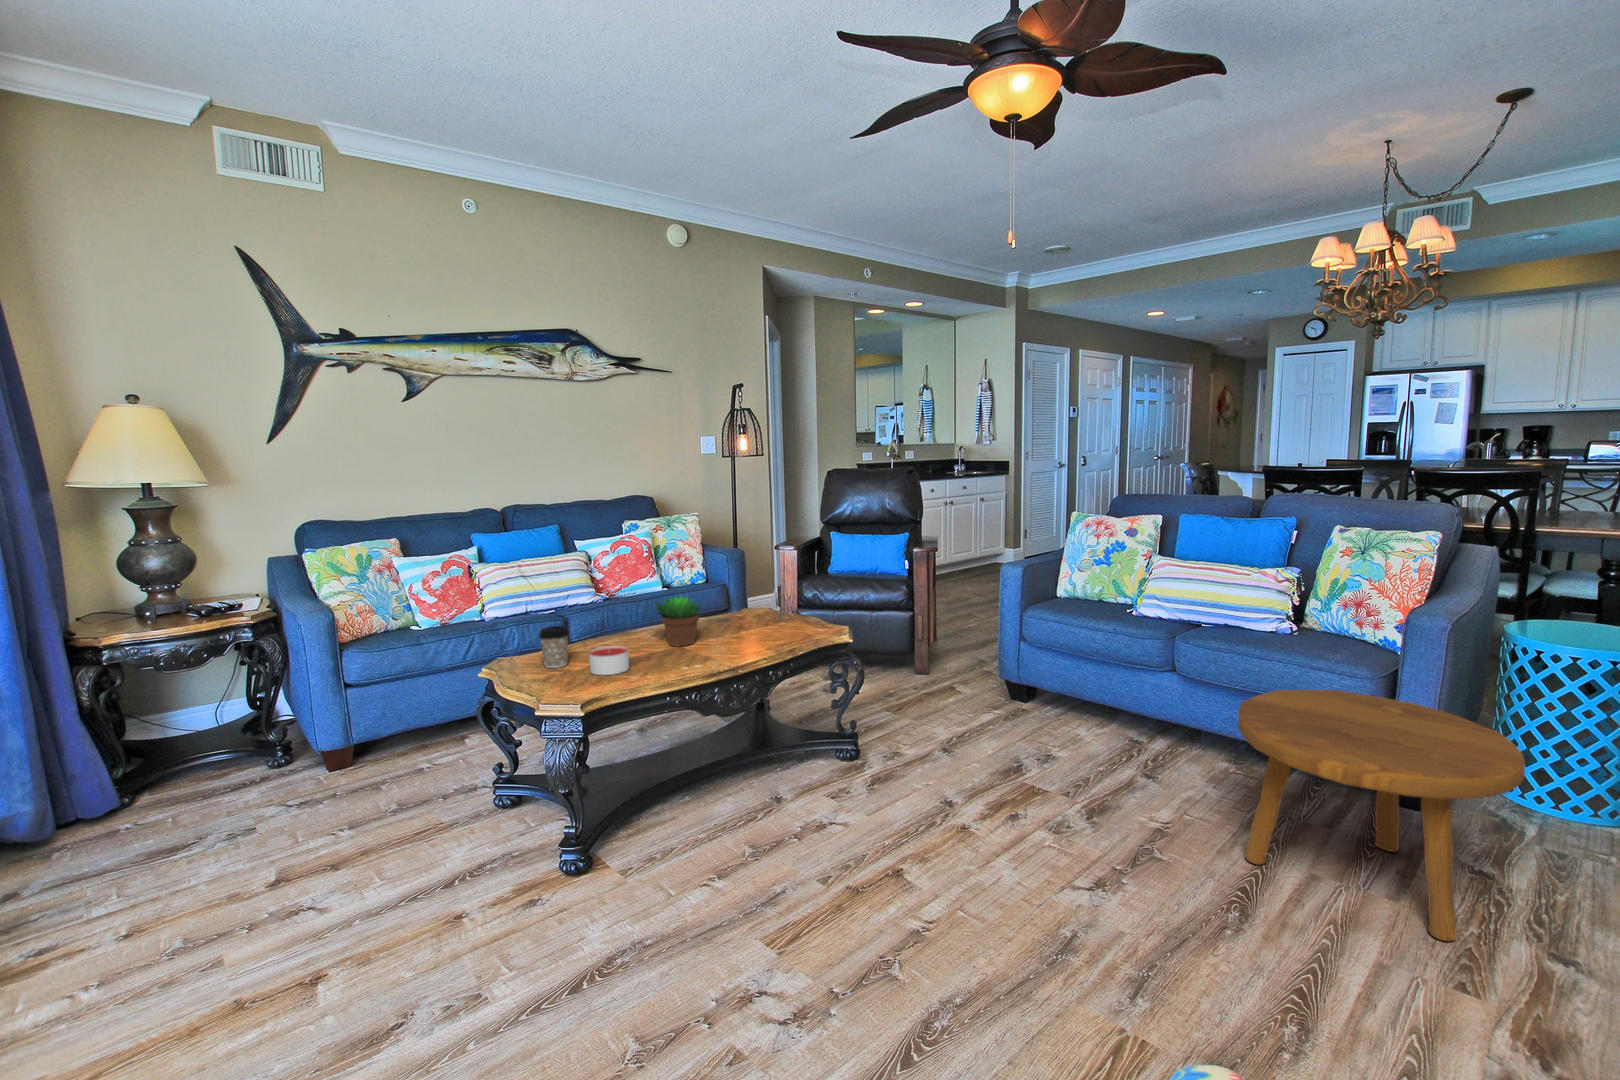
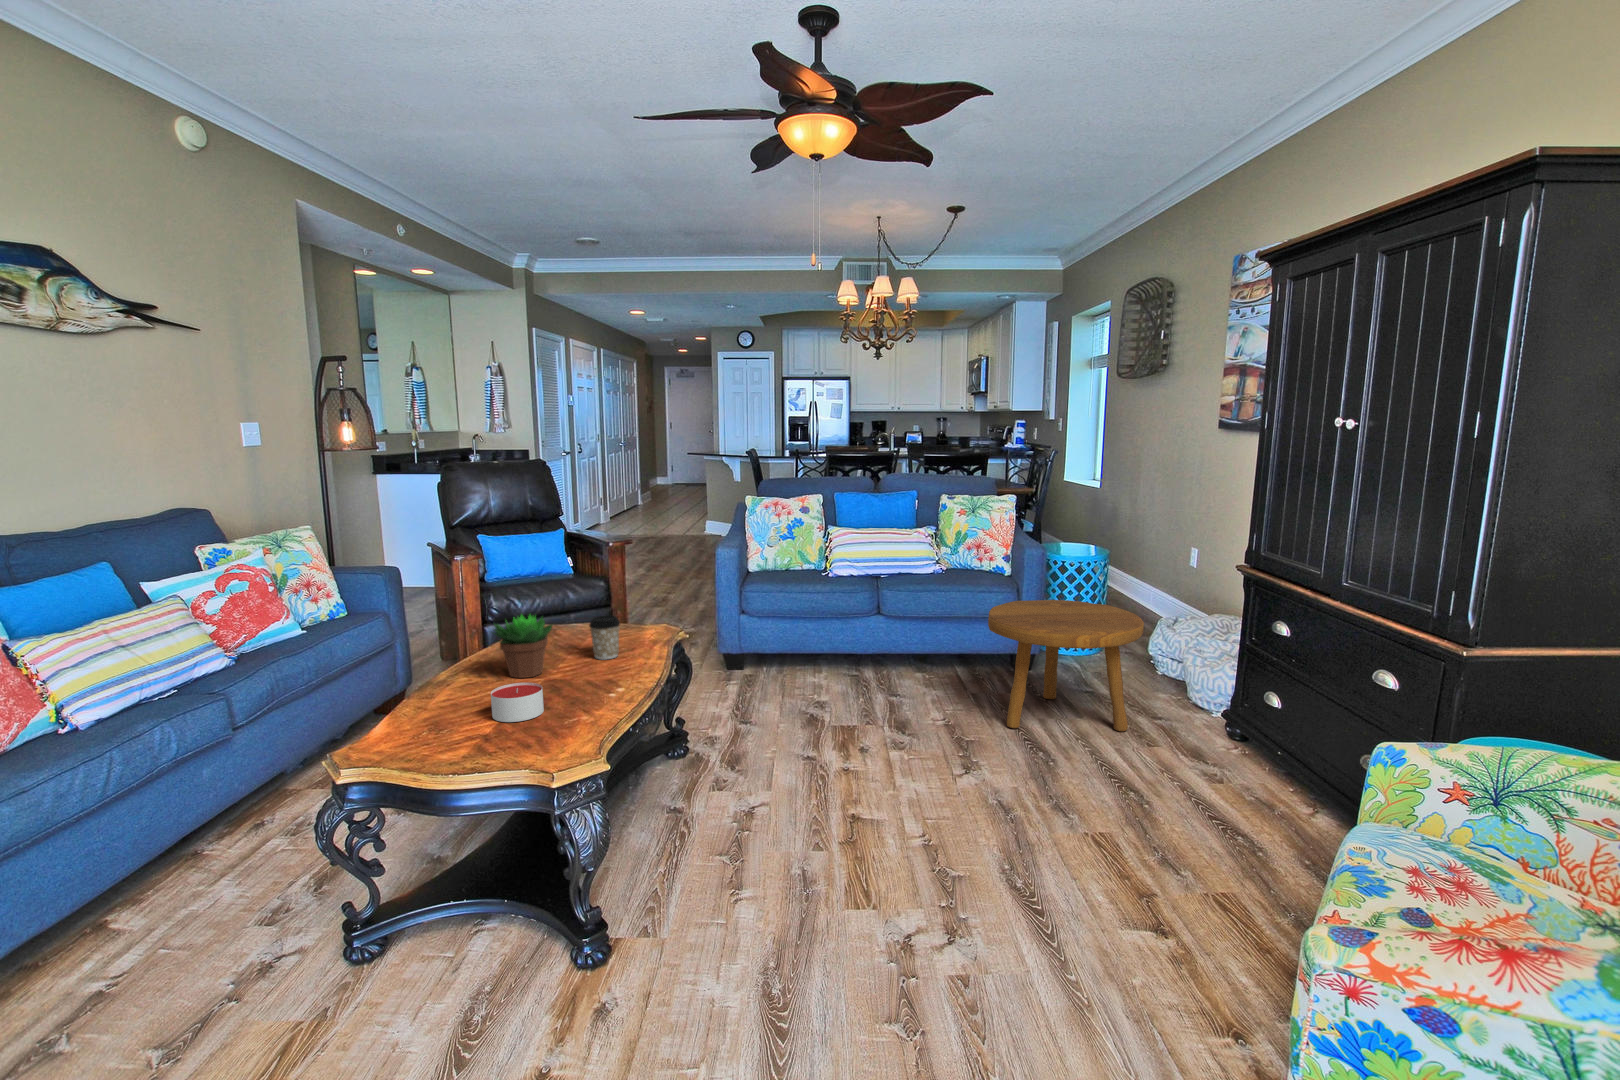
coffee cup: present [539,626,569,668] -> present [589,615,620,659]

